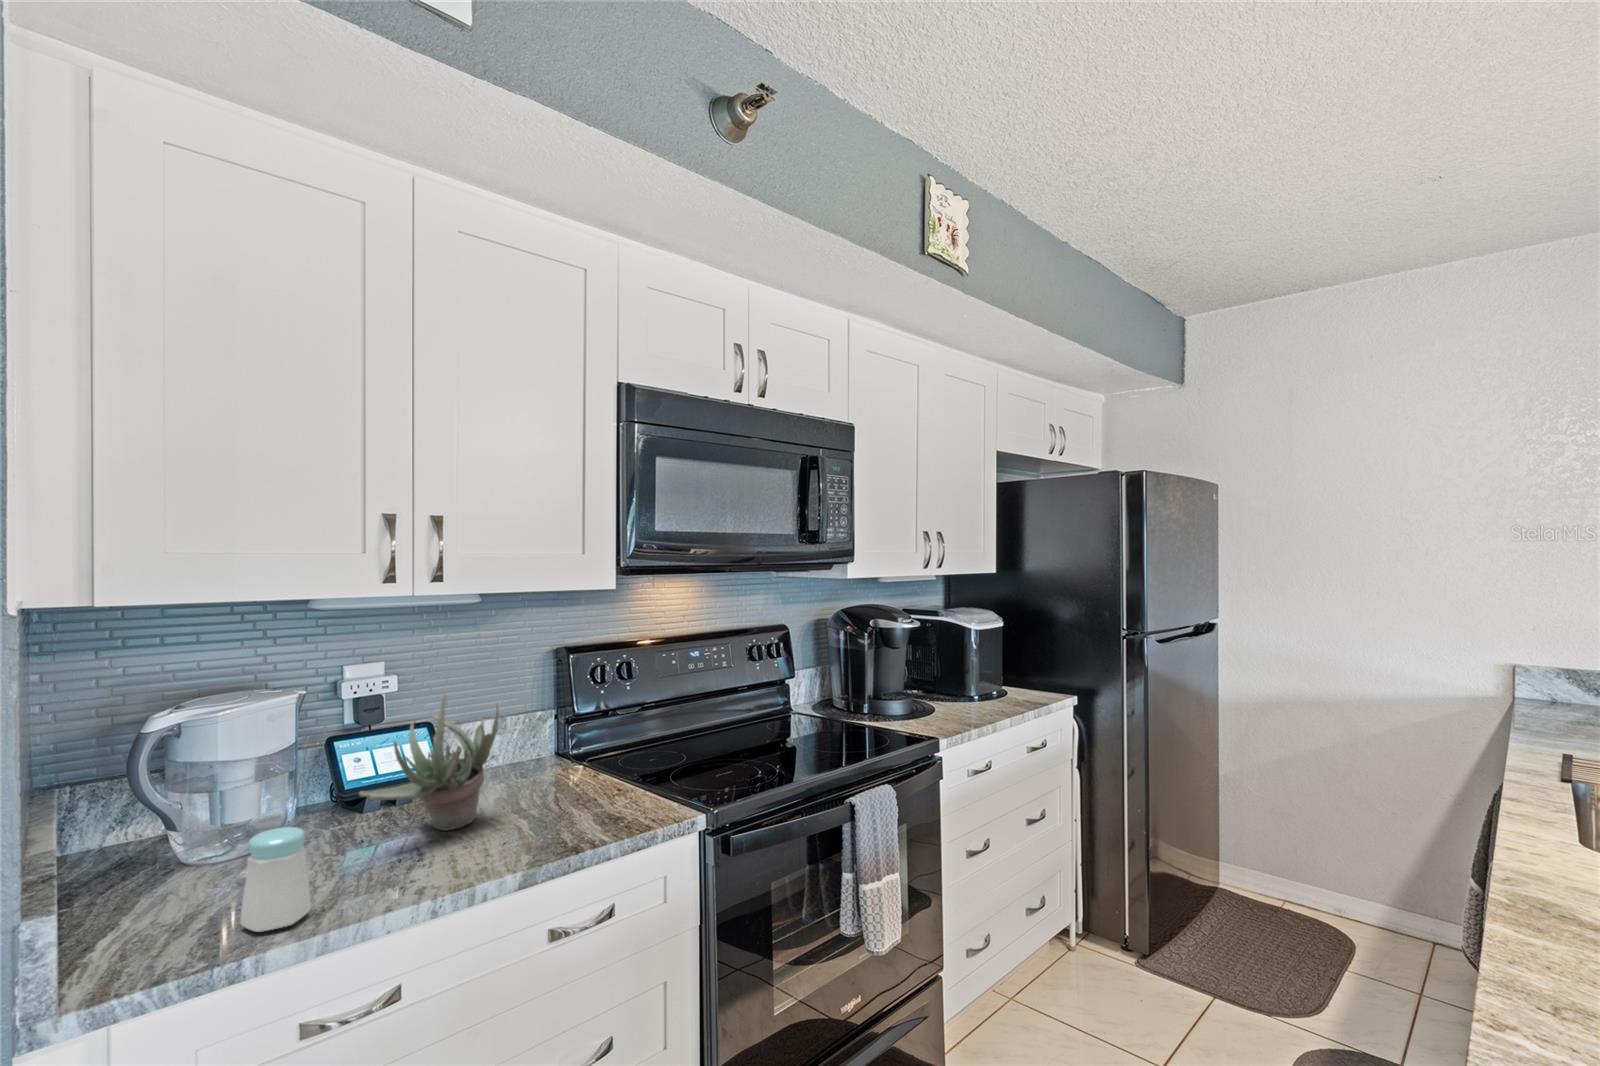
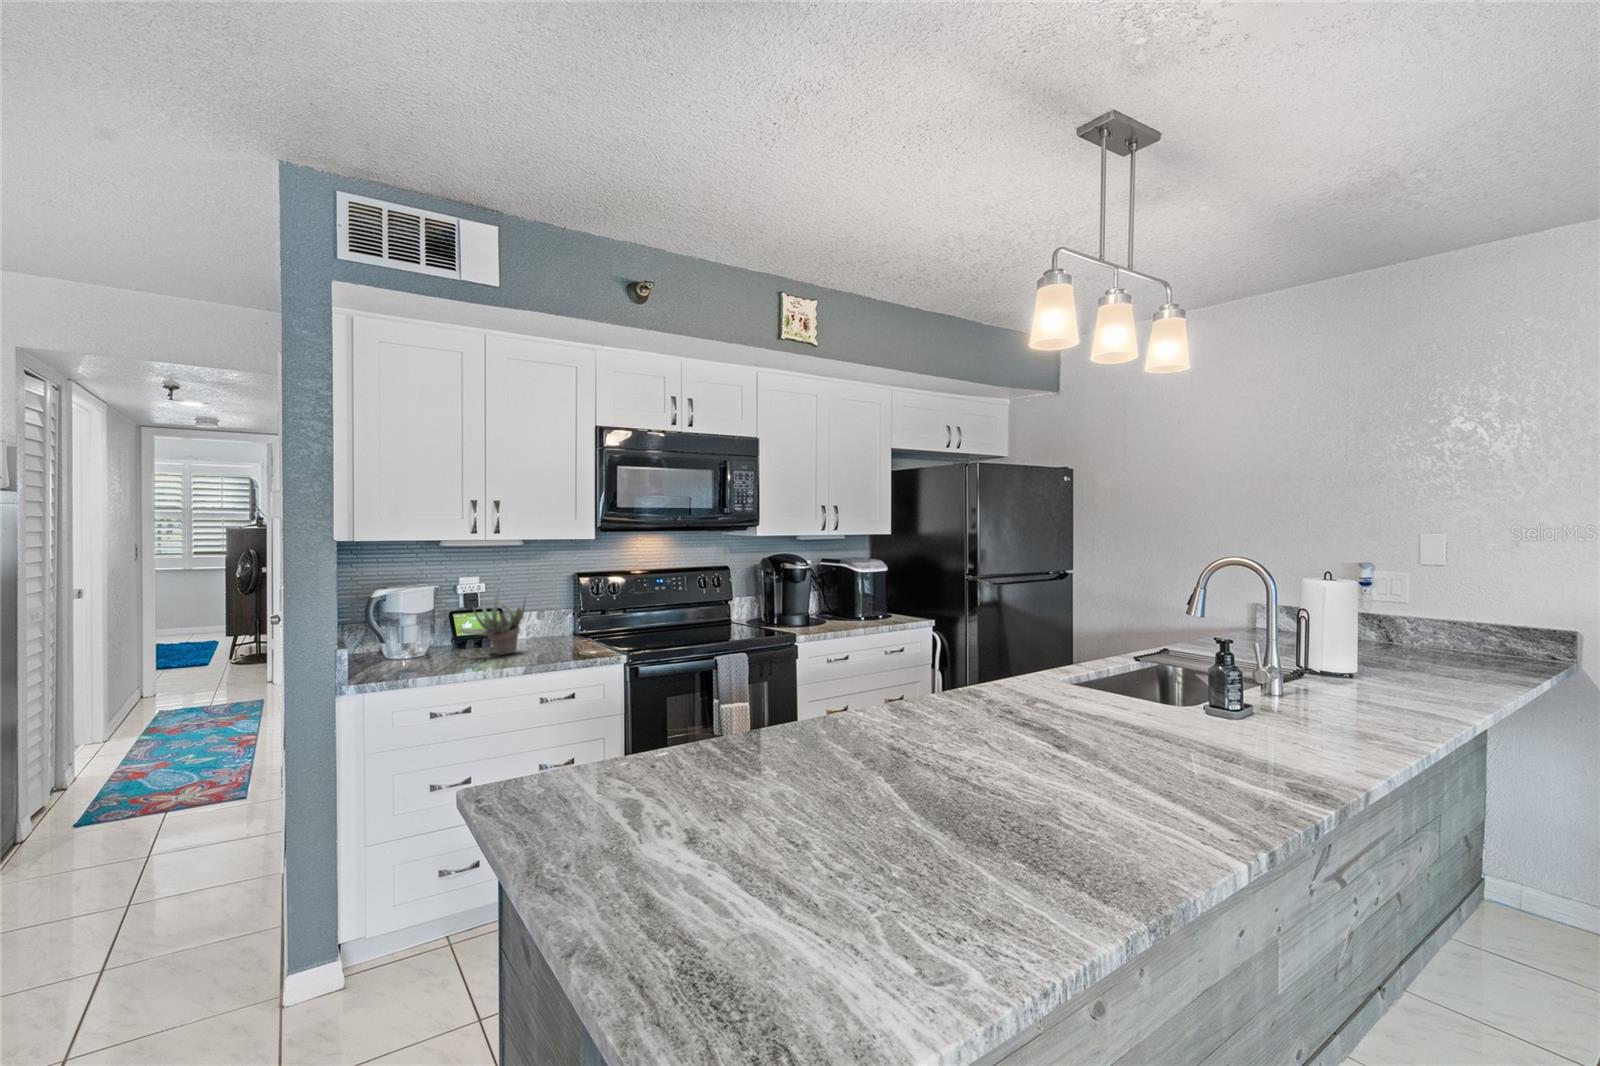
salt shaker: present [240,827,311,932] -> none [409,635,436,673]

